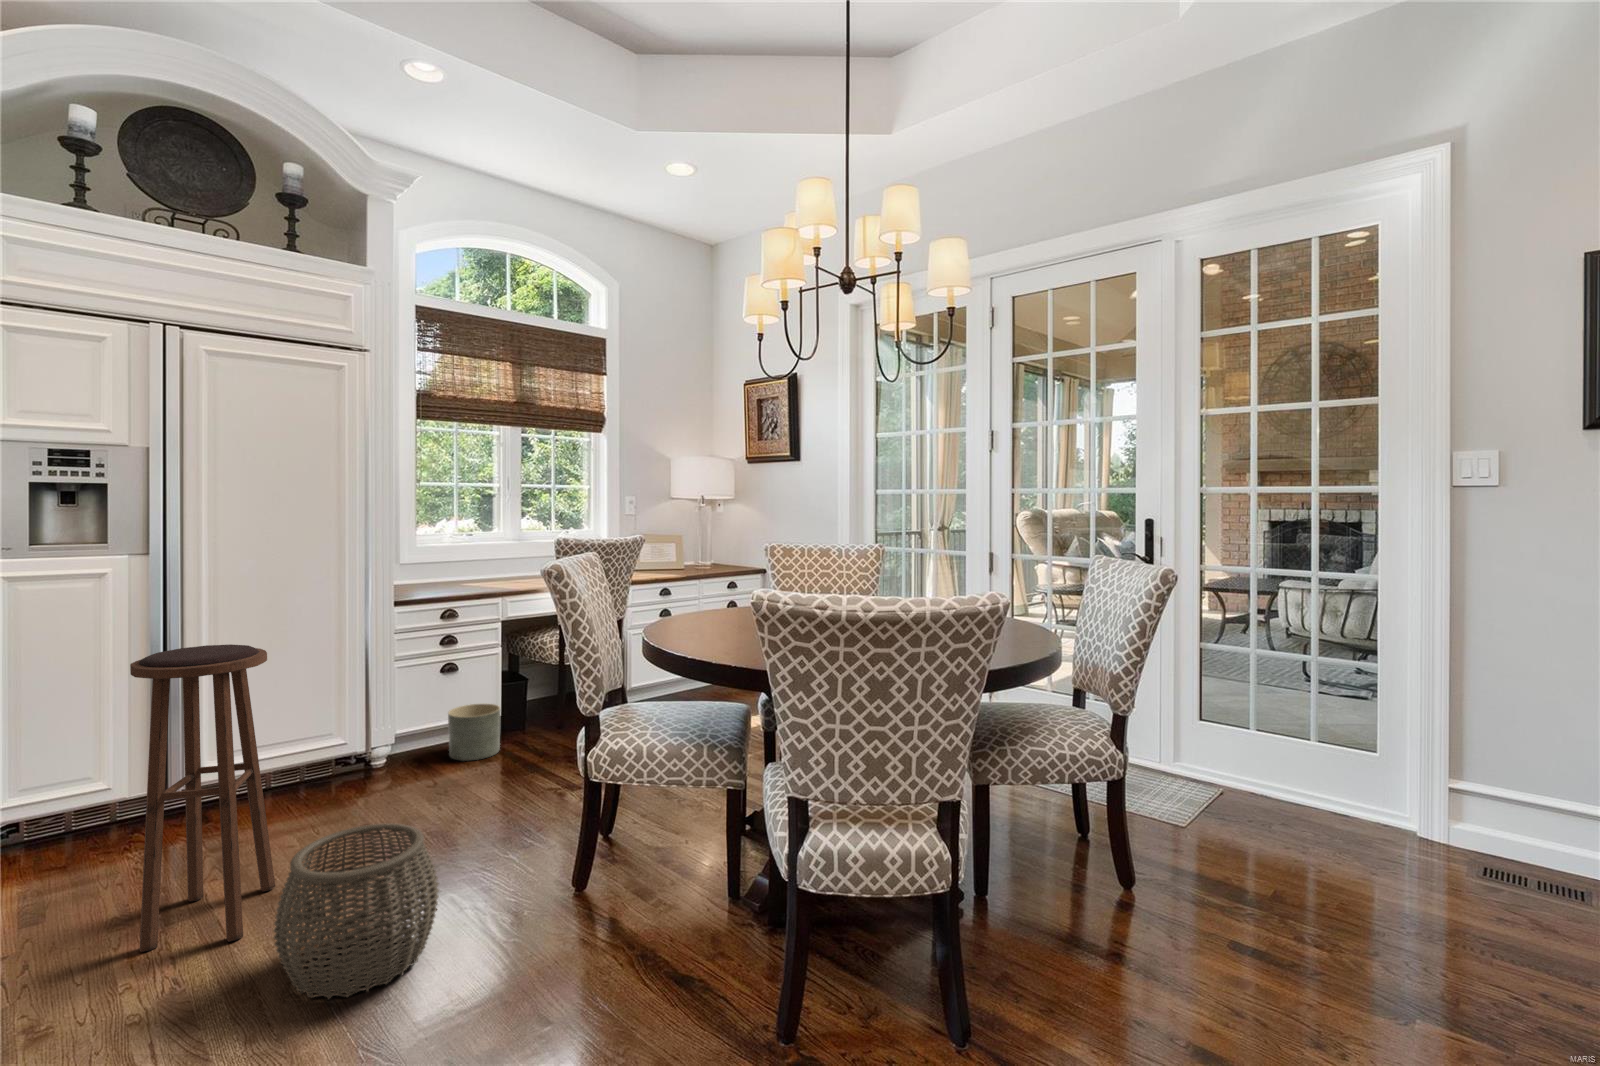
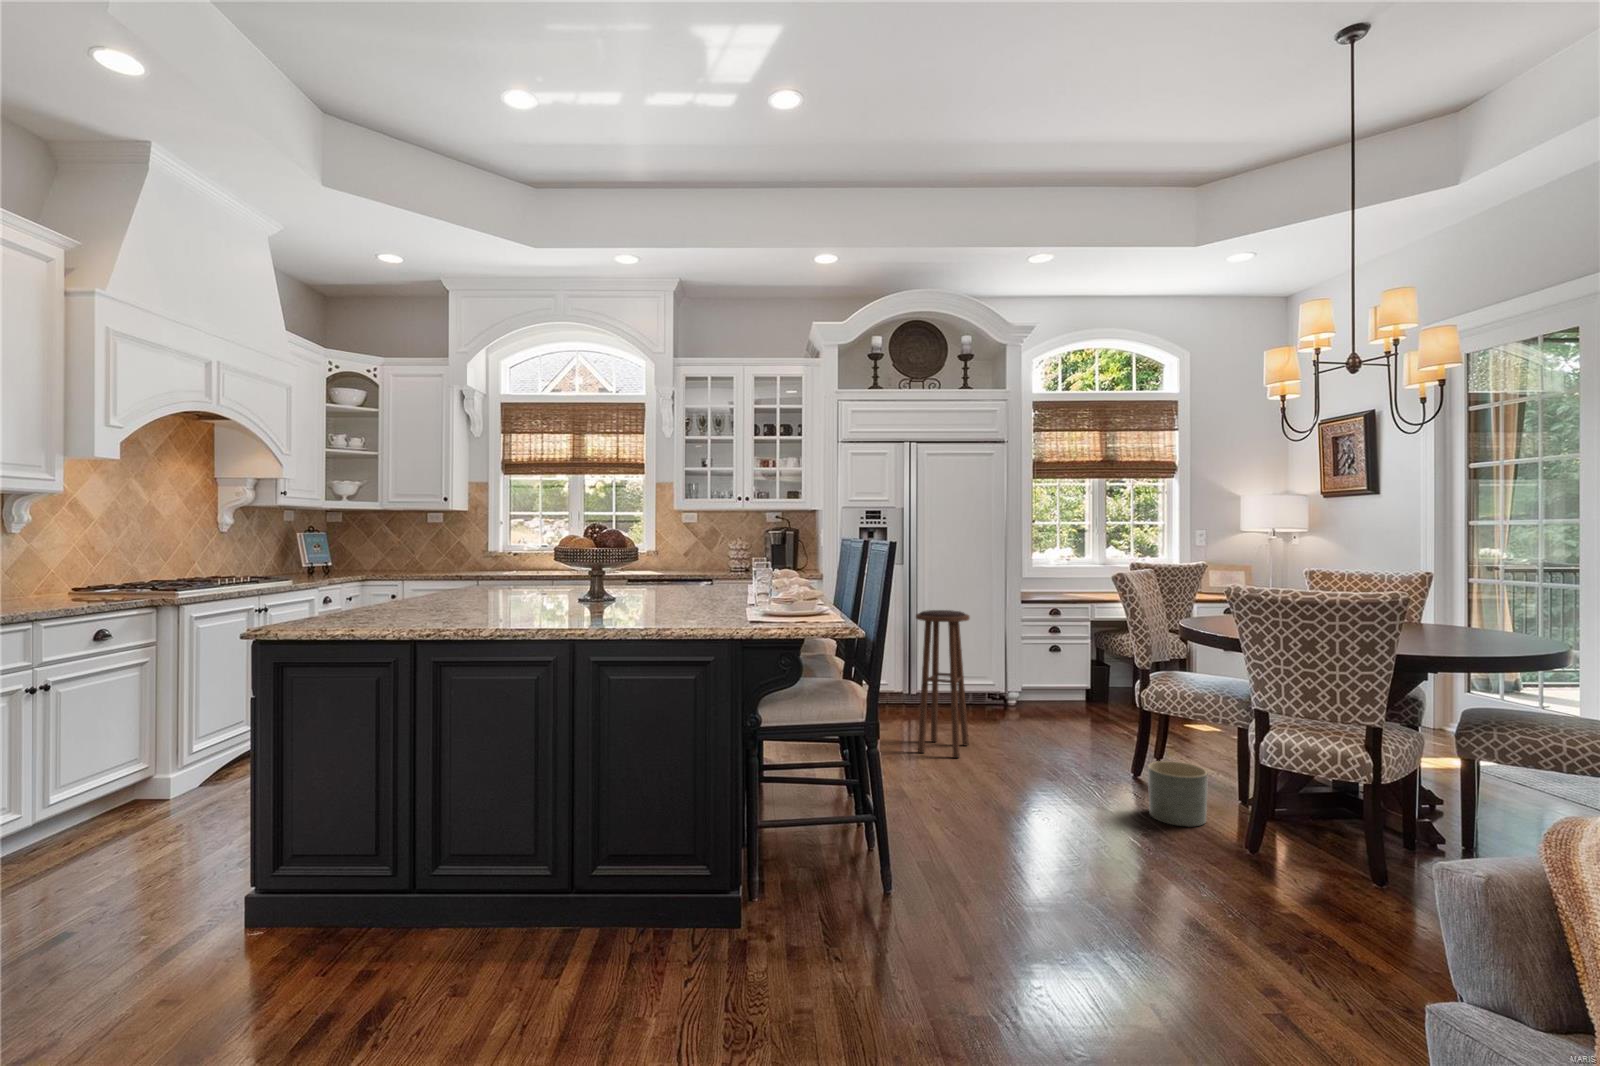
planter: present [448,703,500,761] -> present [1148,761,1207,827]
woven basket: present [274,823,439,999] -> none [979,709,1055,786]

